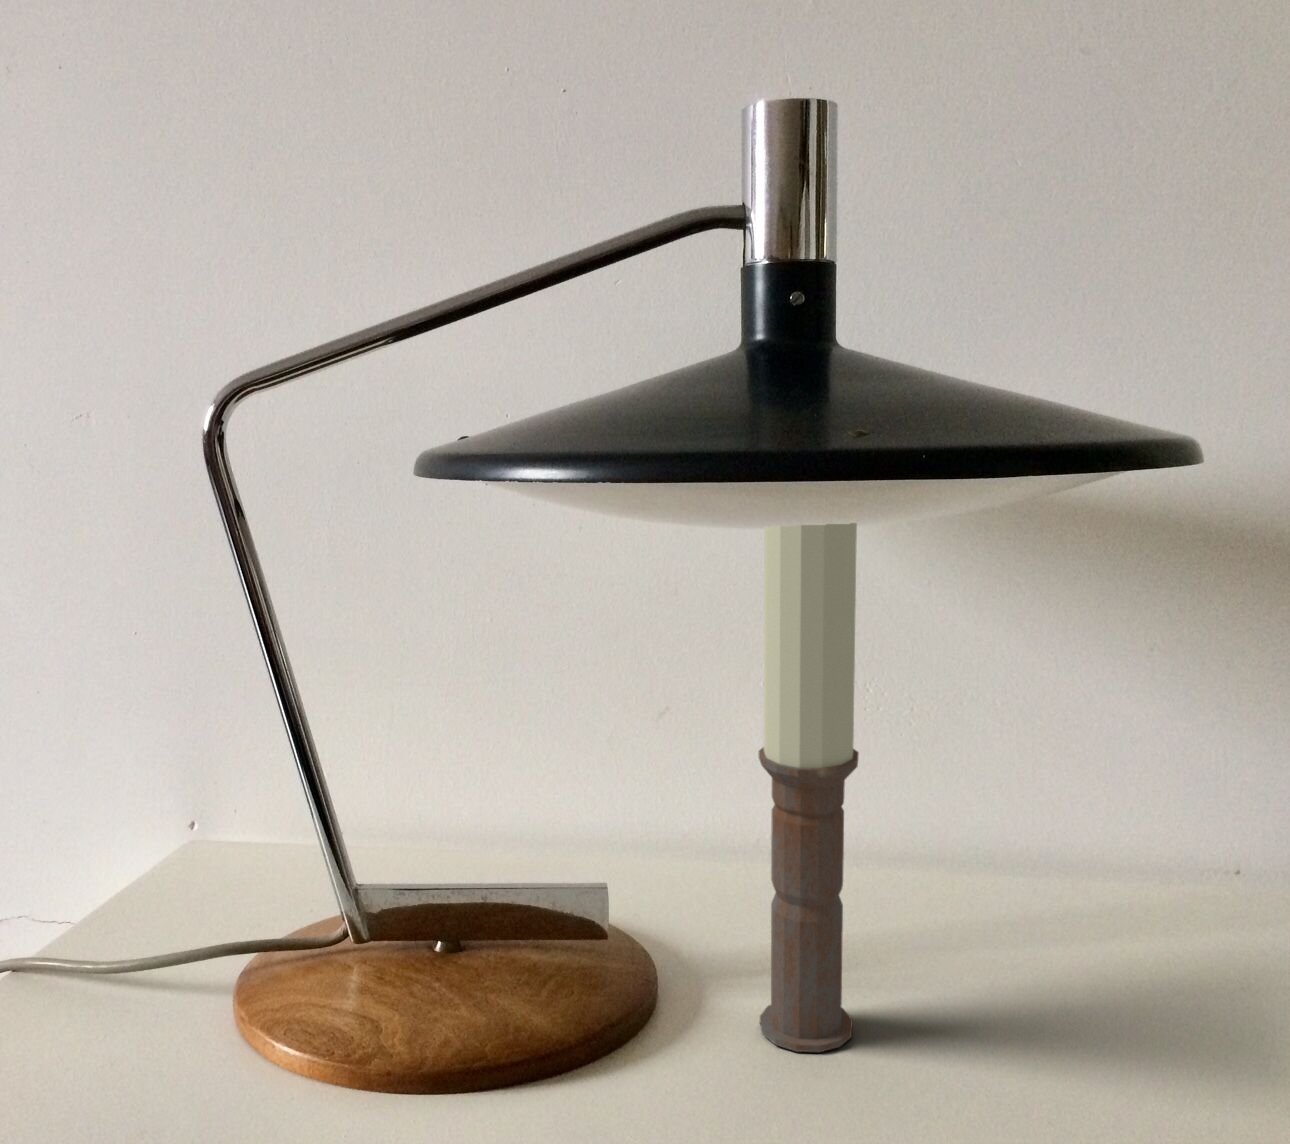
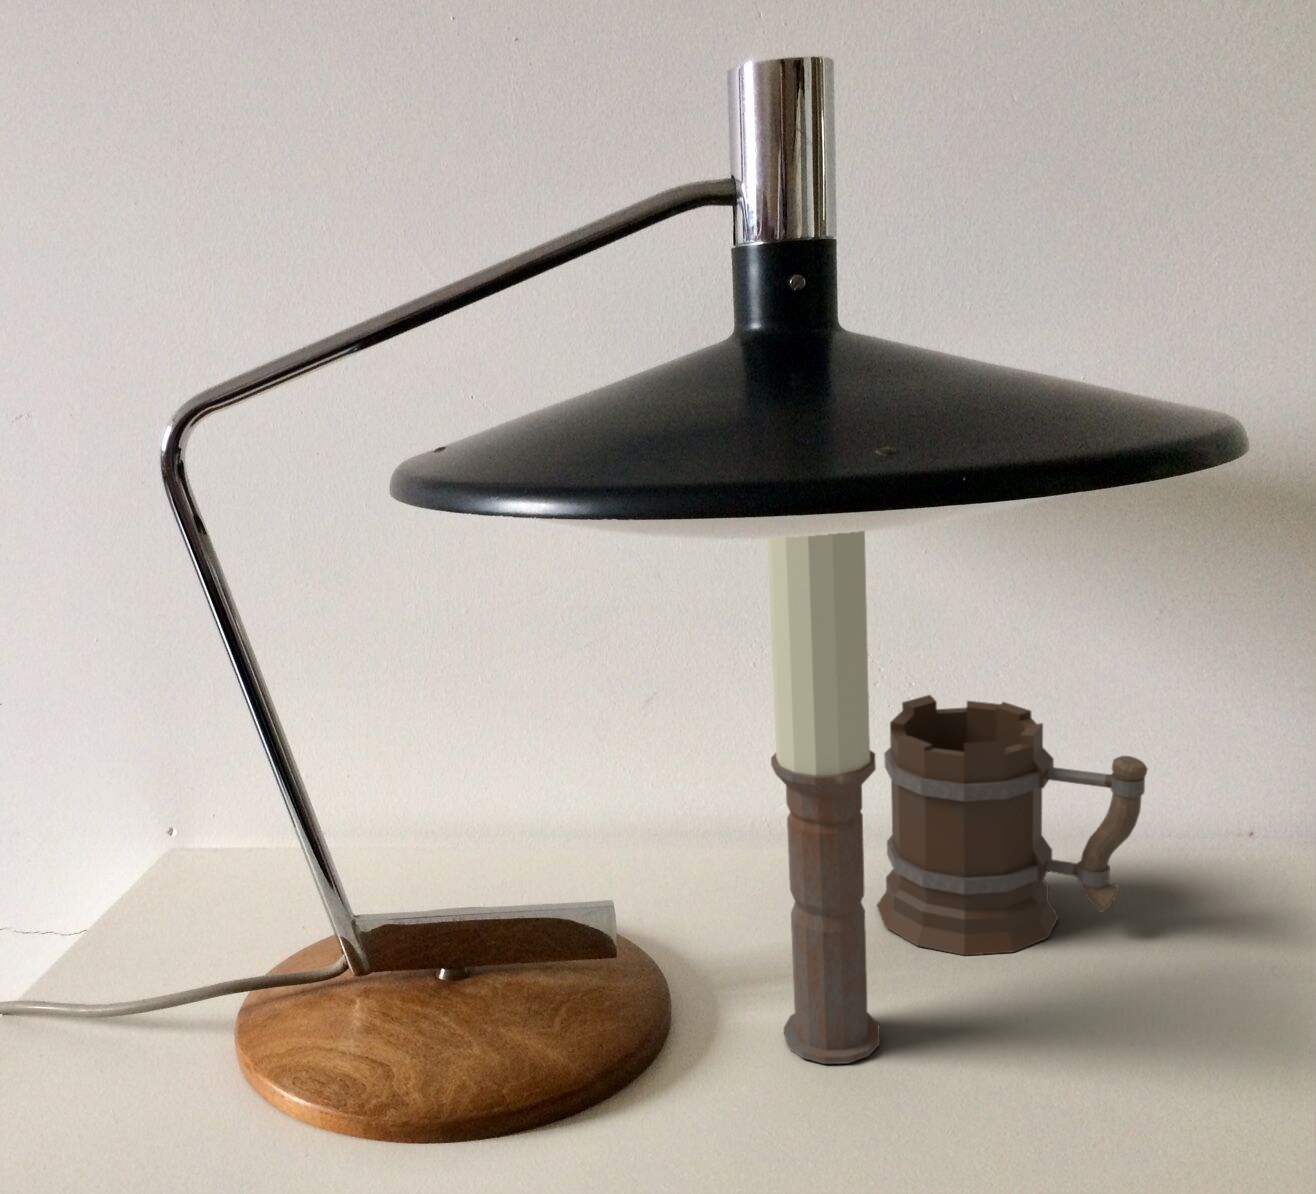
mug: none [862,710,1129,964] -> present [877,695,1147,955]

